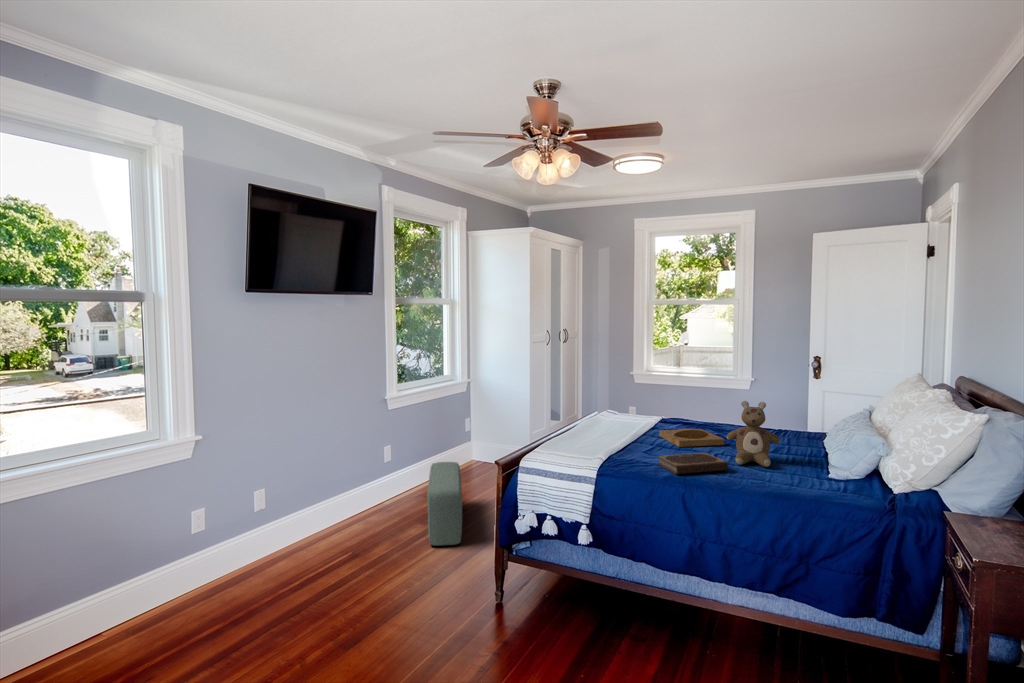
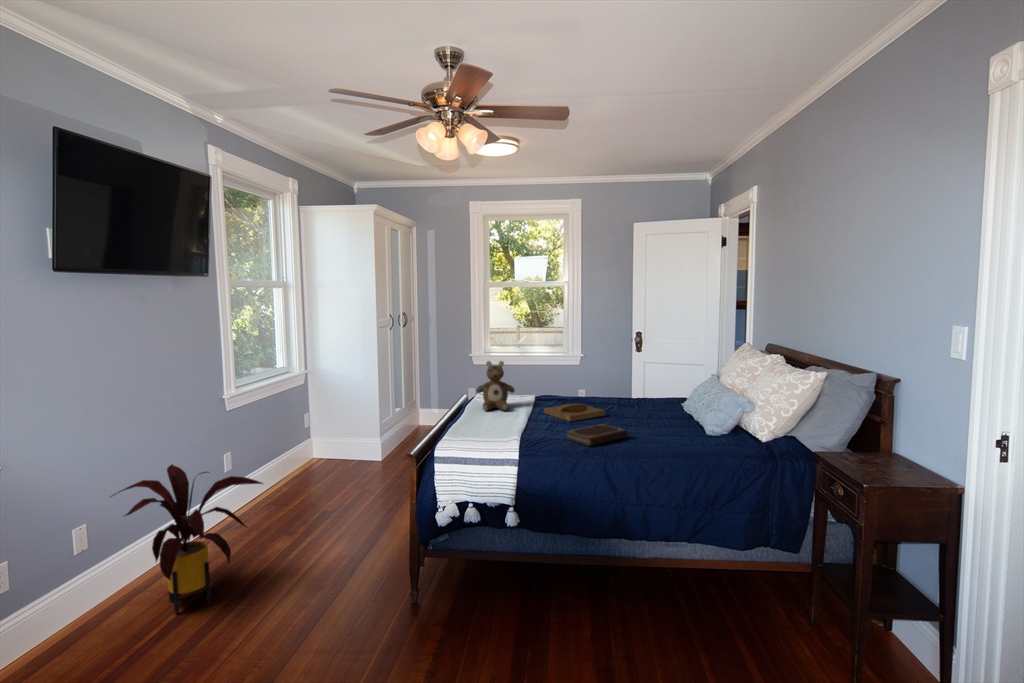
stuffed bear: present [727,401,780,467] -> present [476,361,515,411]
house plant: none [275,447,386,570] -> present [112,464,263,614]
pouf: present [427,462,462,546] -> none [290,464,347,558]

